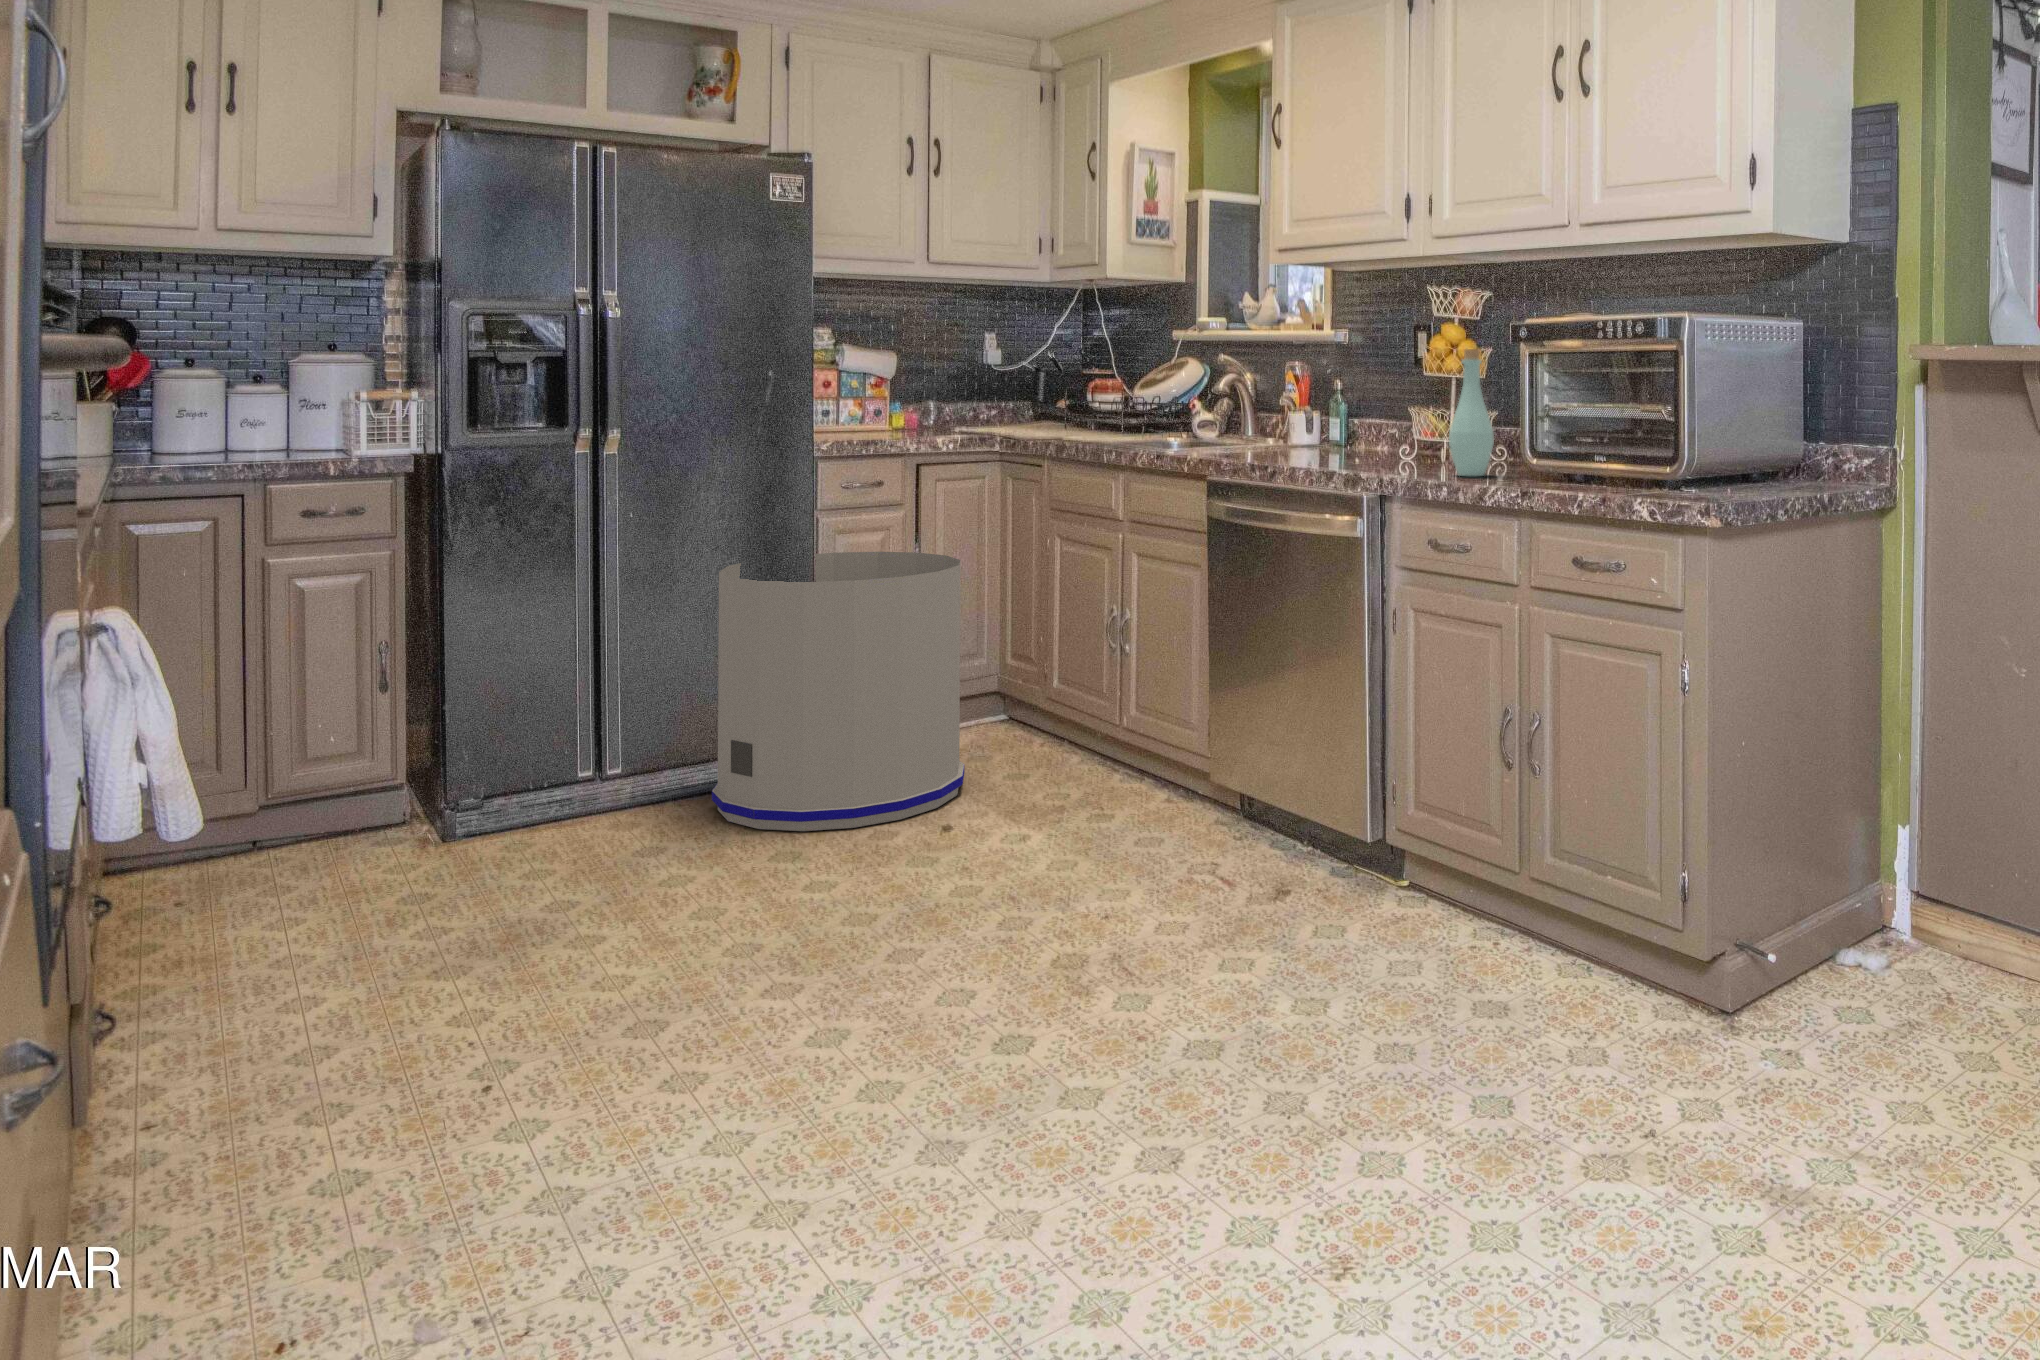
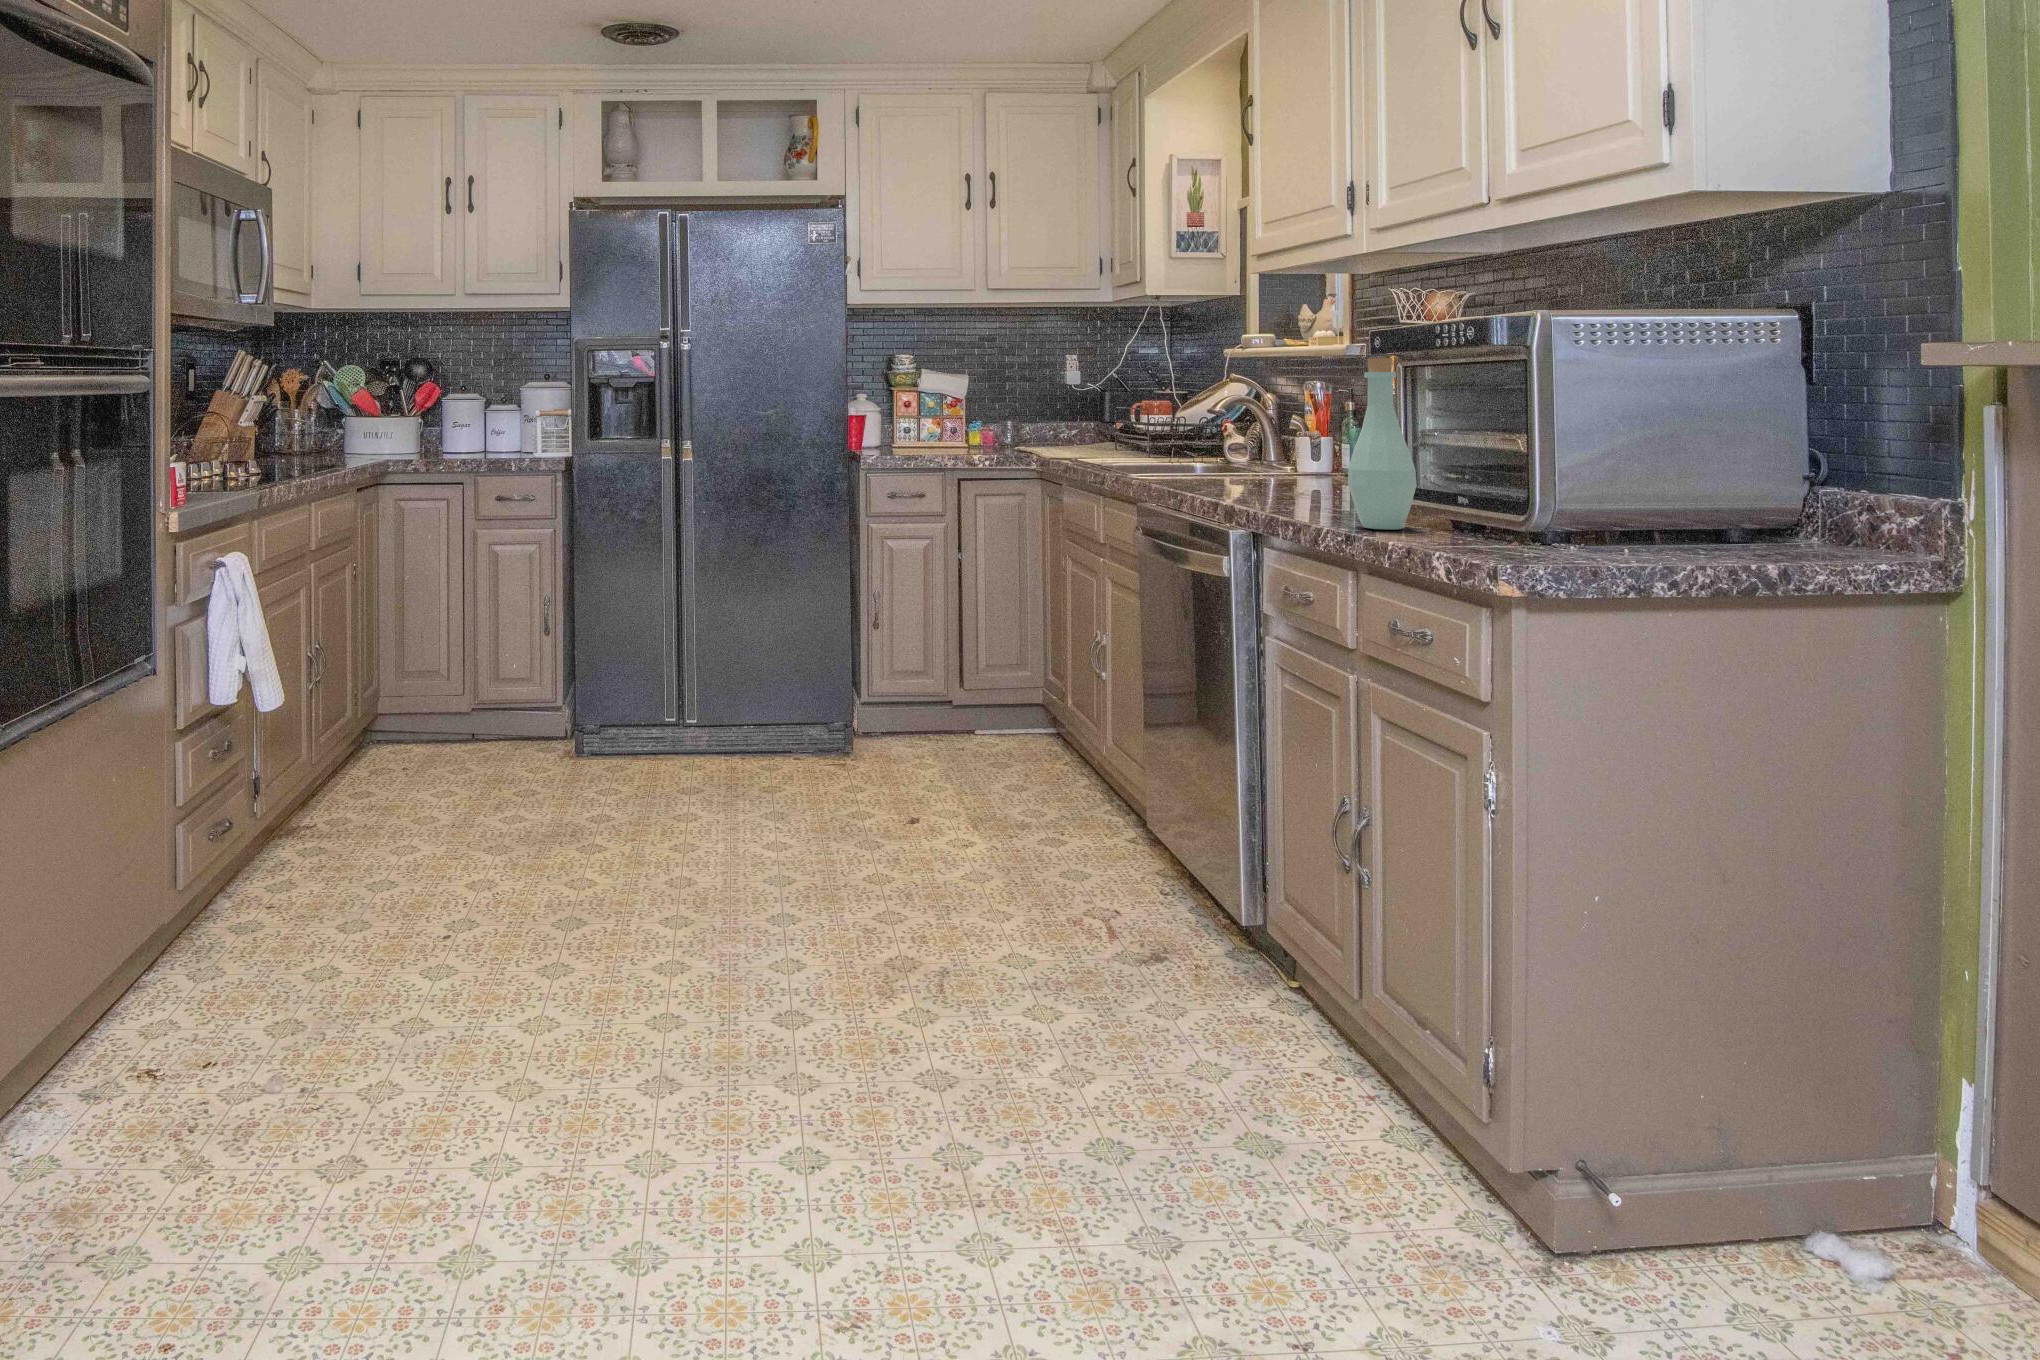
trash can: present [712,552,965,831] -> none [734,556,951,817]

